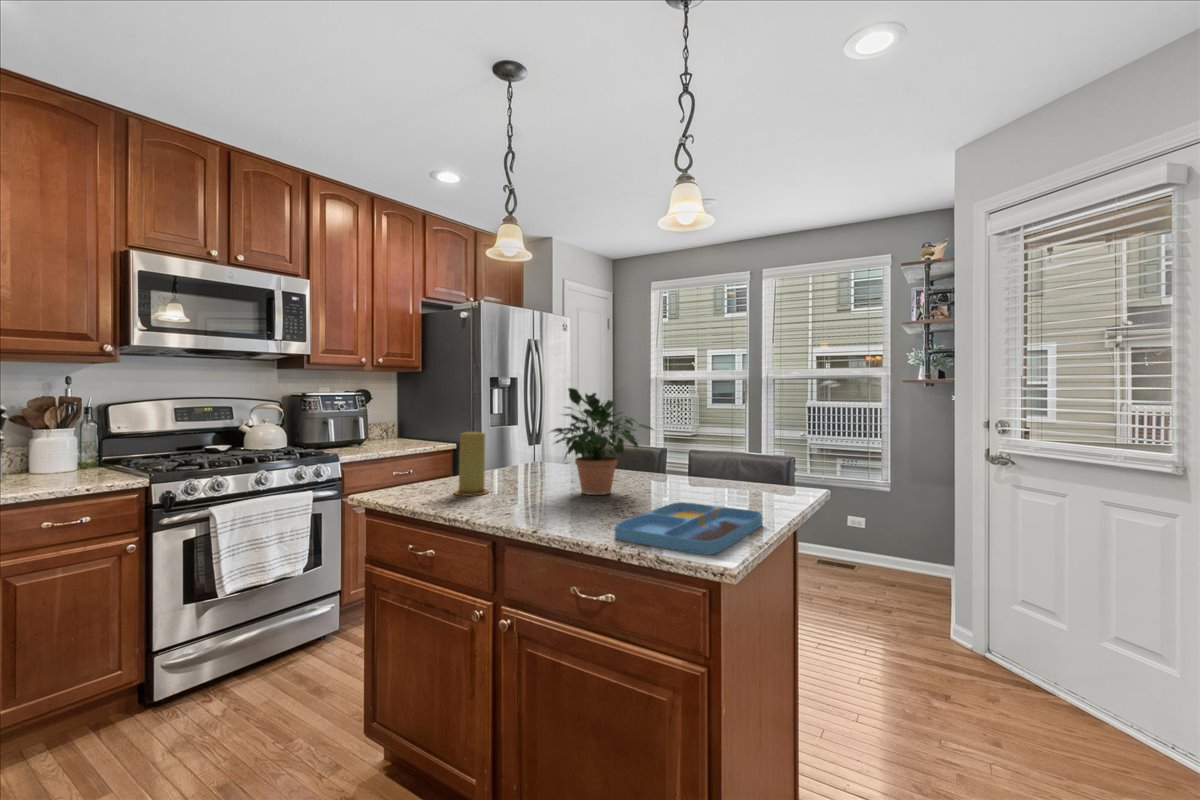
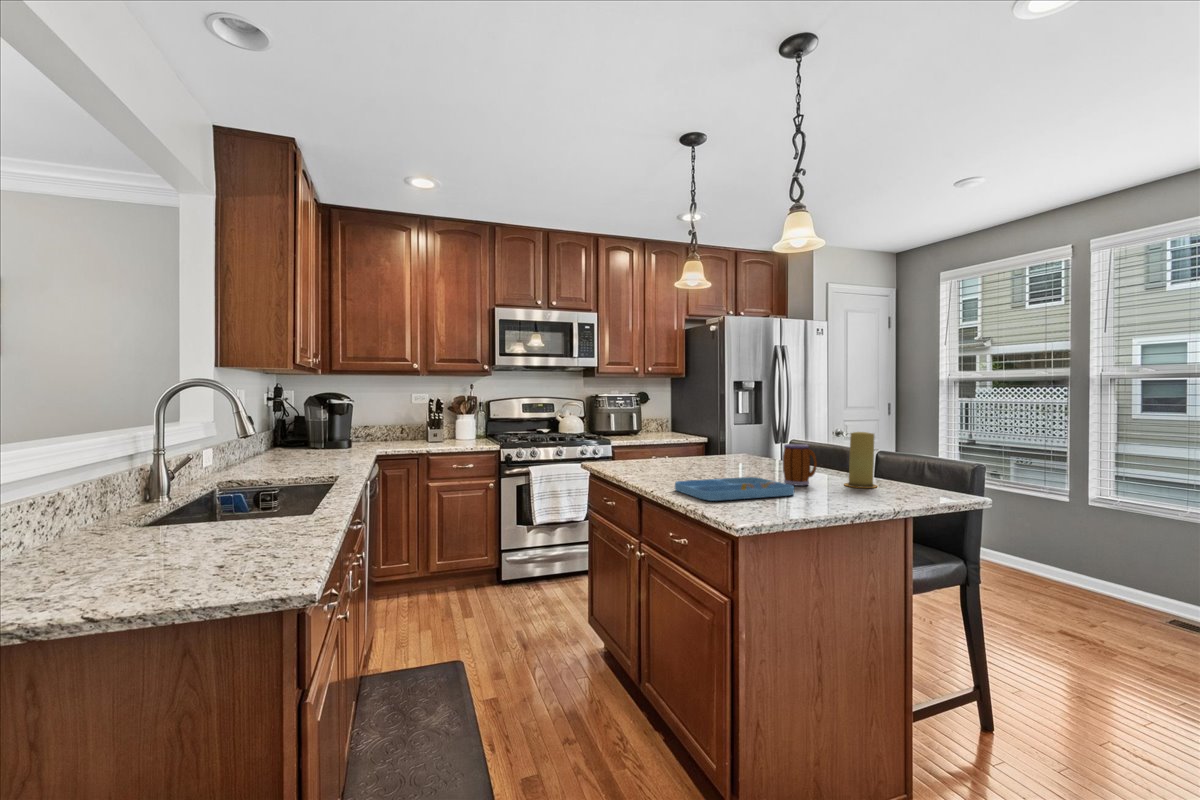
potted plant: present [551,388,653,495] -> none [689,392,773,472]
candle: present [454,432,488,496] -> present [845,432,877,488]
mug: none [698,453,742,507] -> present [783,444,817,486]

